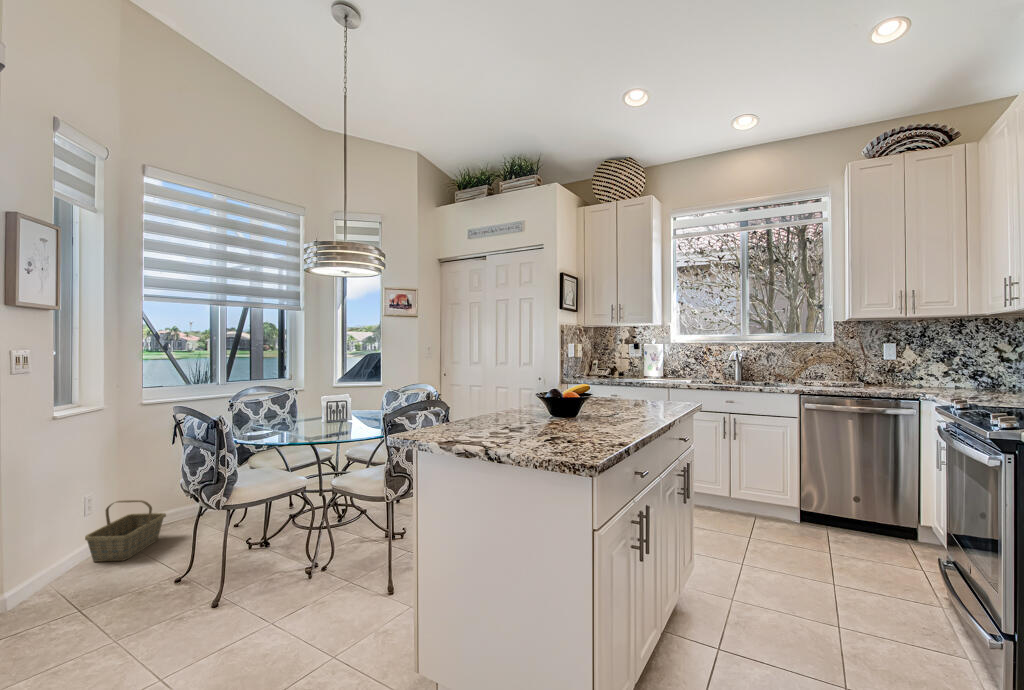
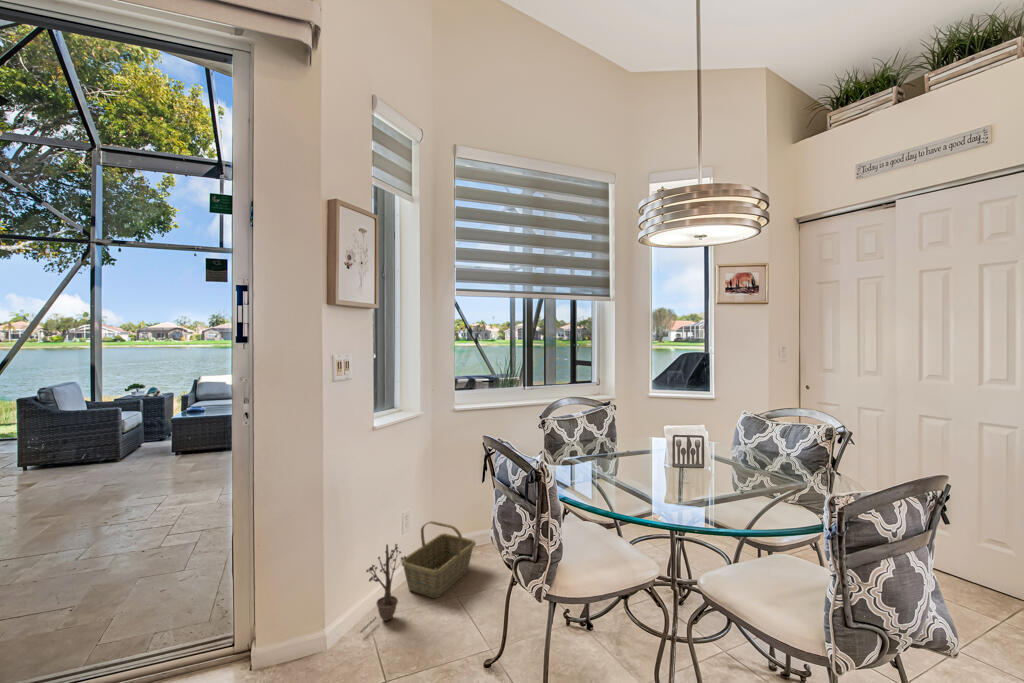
decorative plant: none [43,516,93,593] -> present [360,544,407,633]

